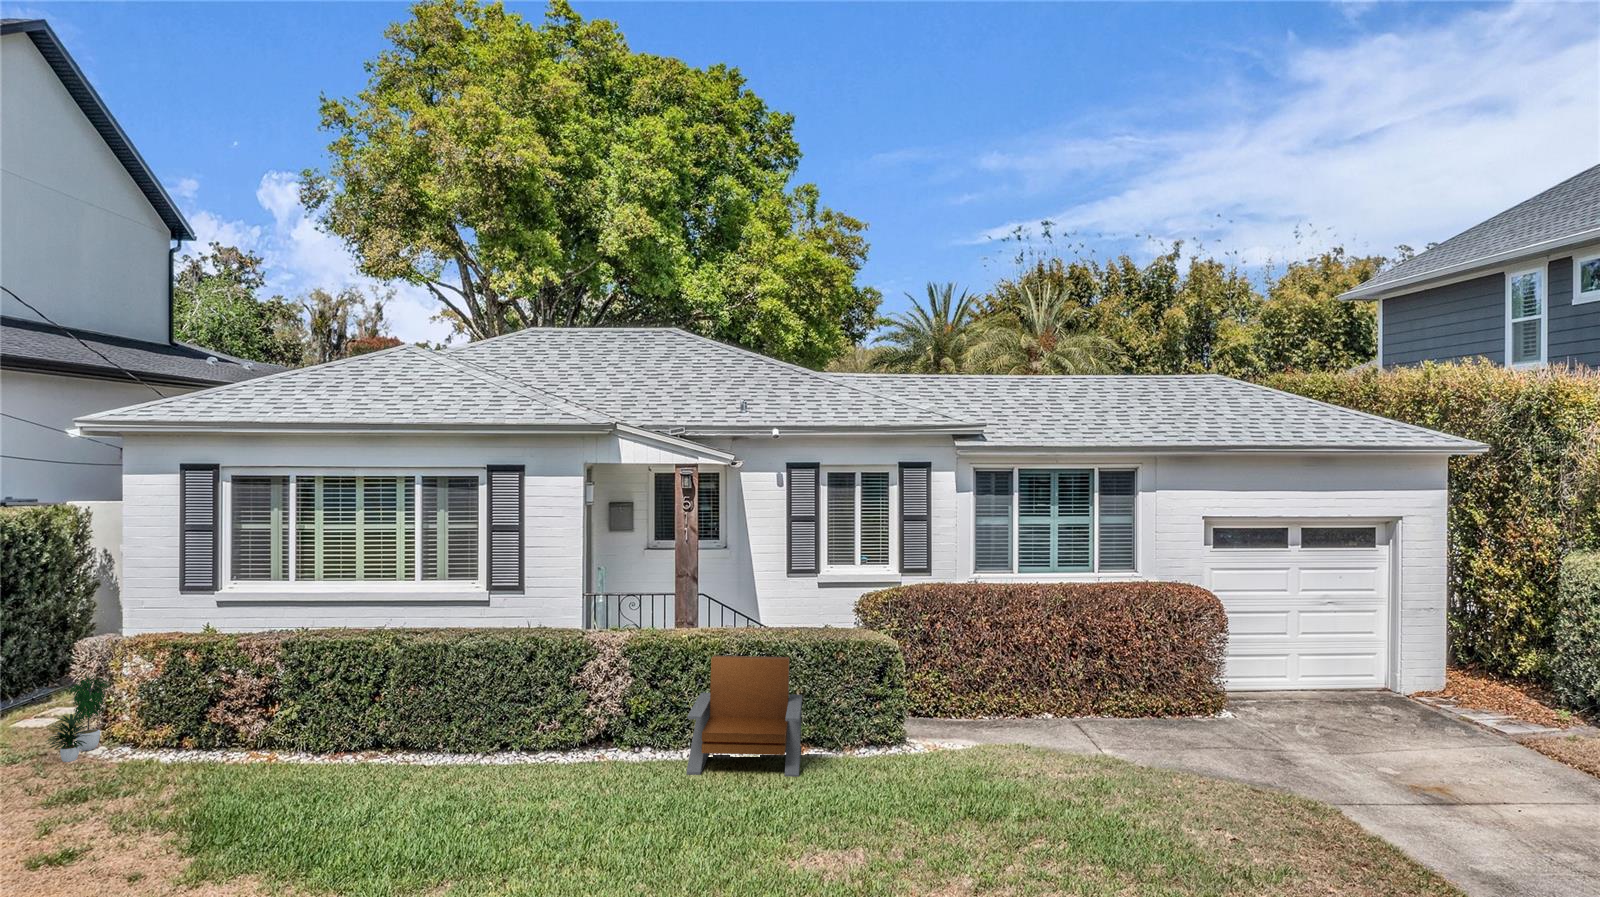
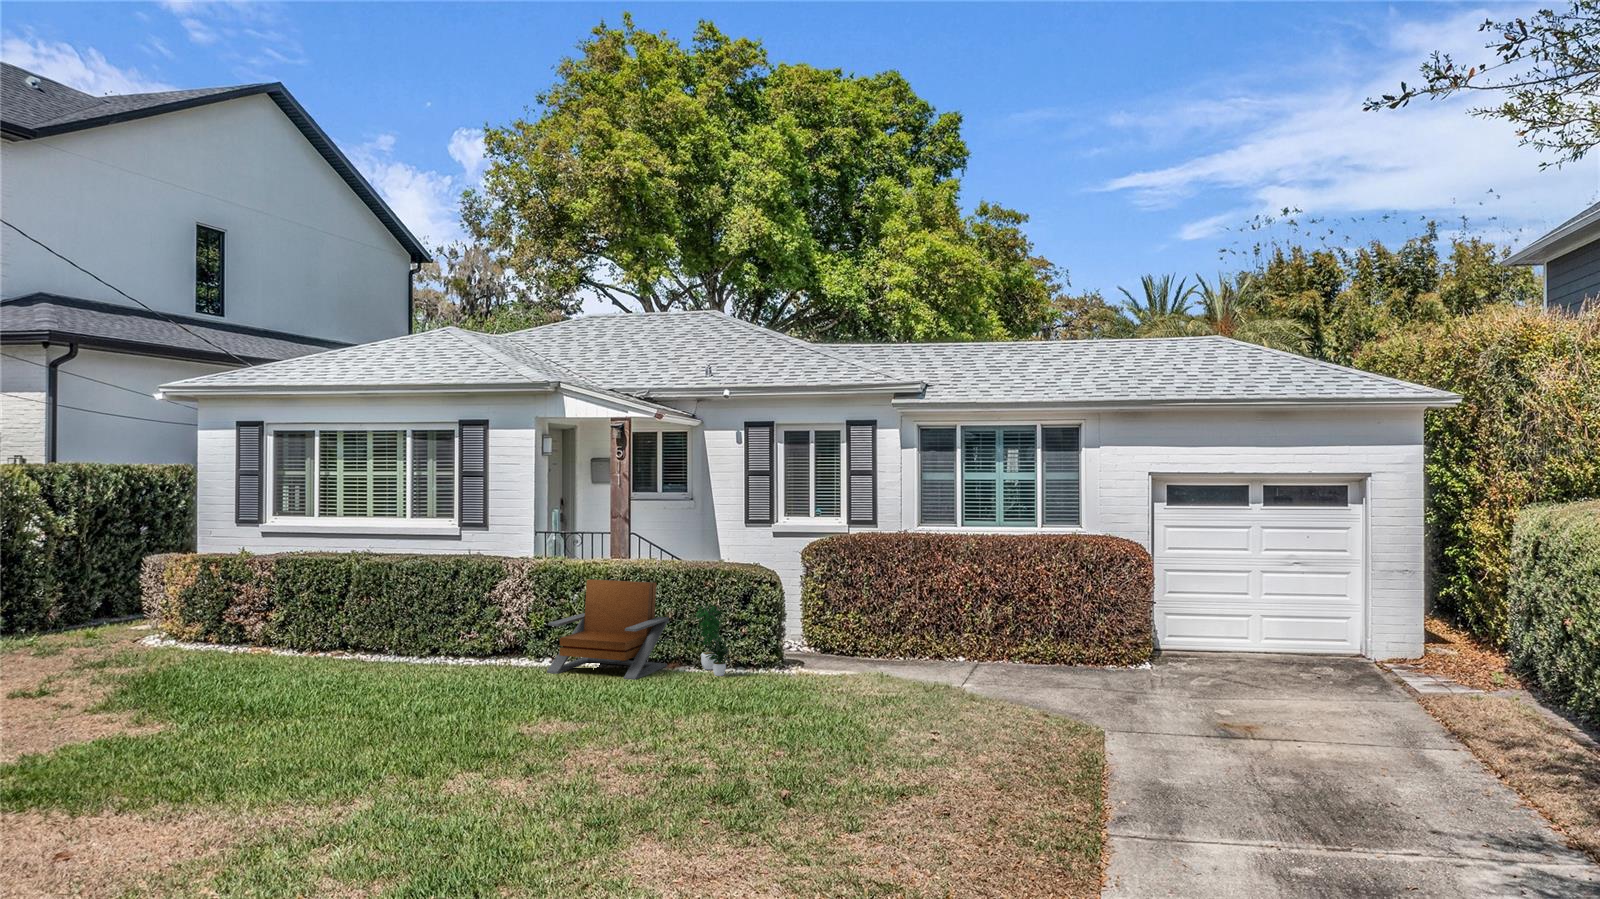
potted plant: present [47,674,110,762] -> present [696,605,730,676]

